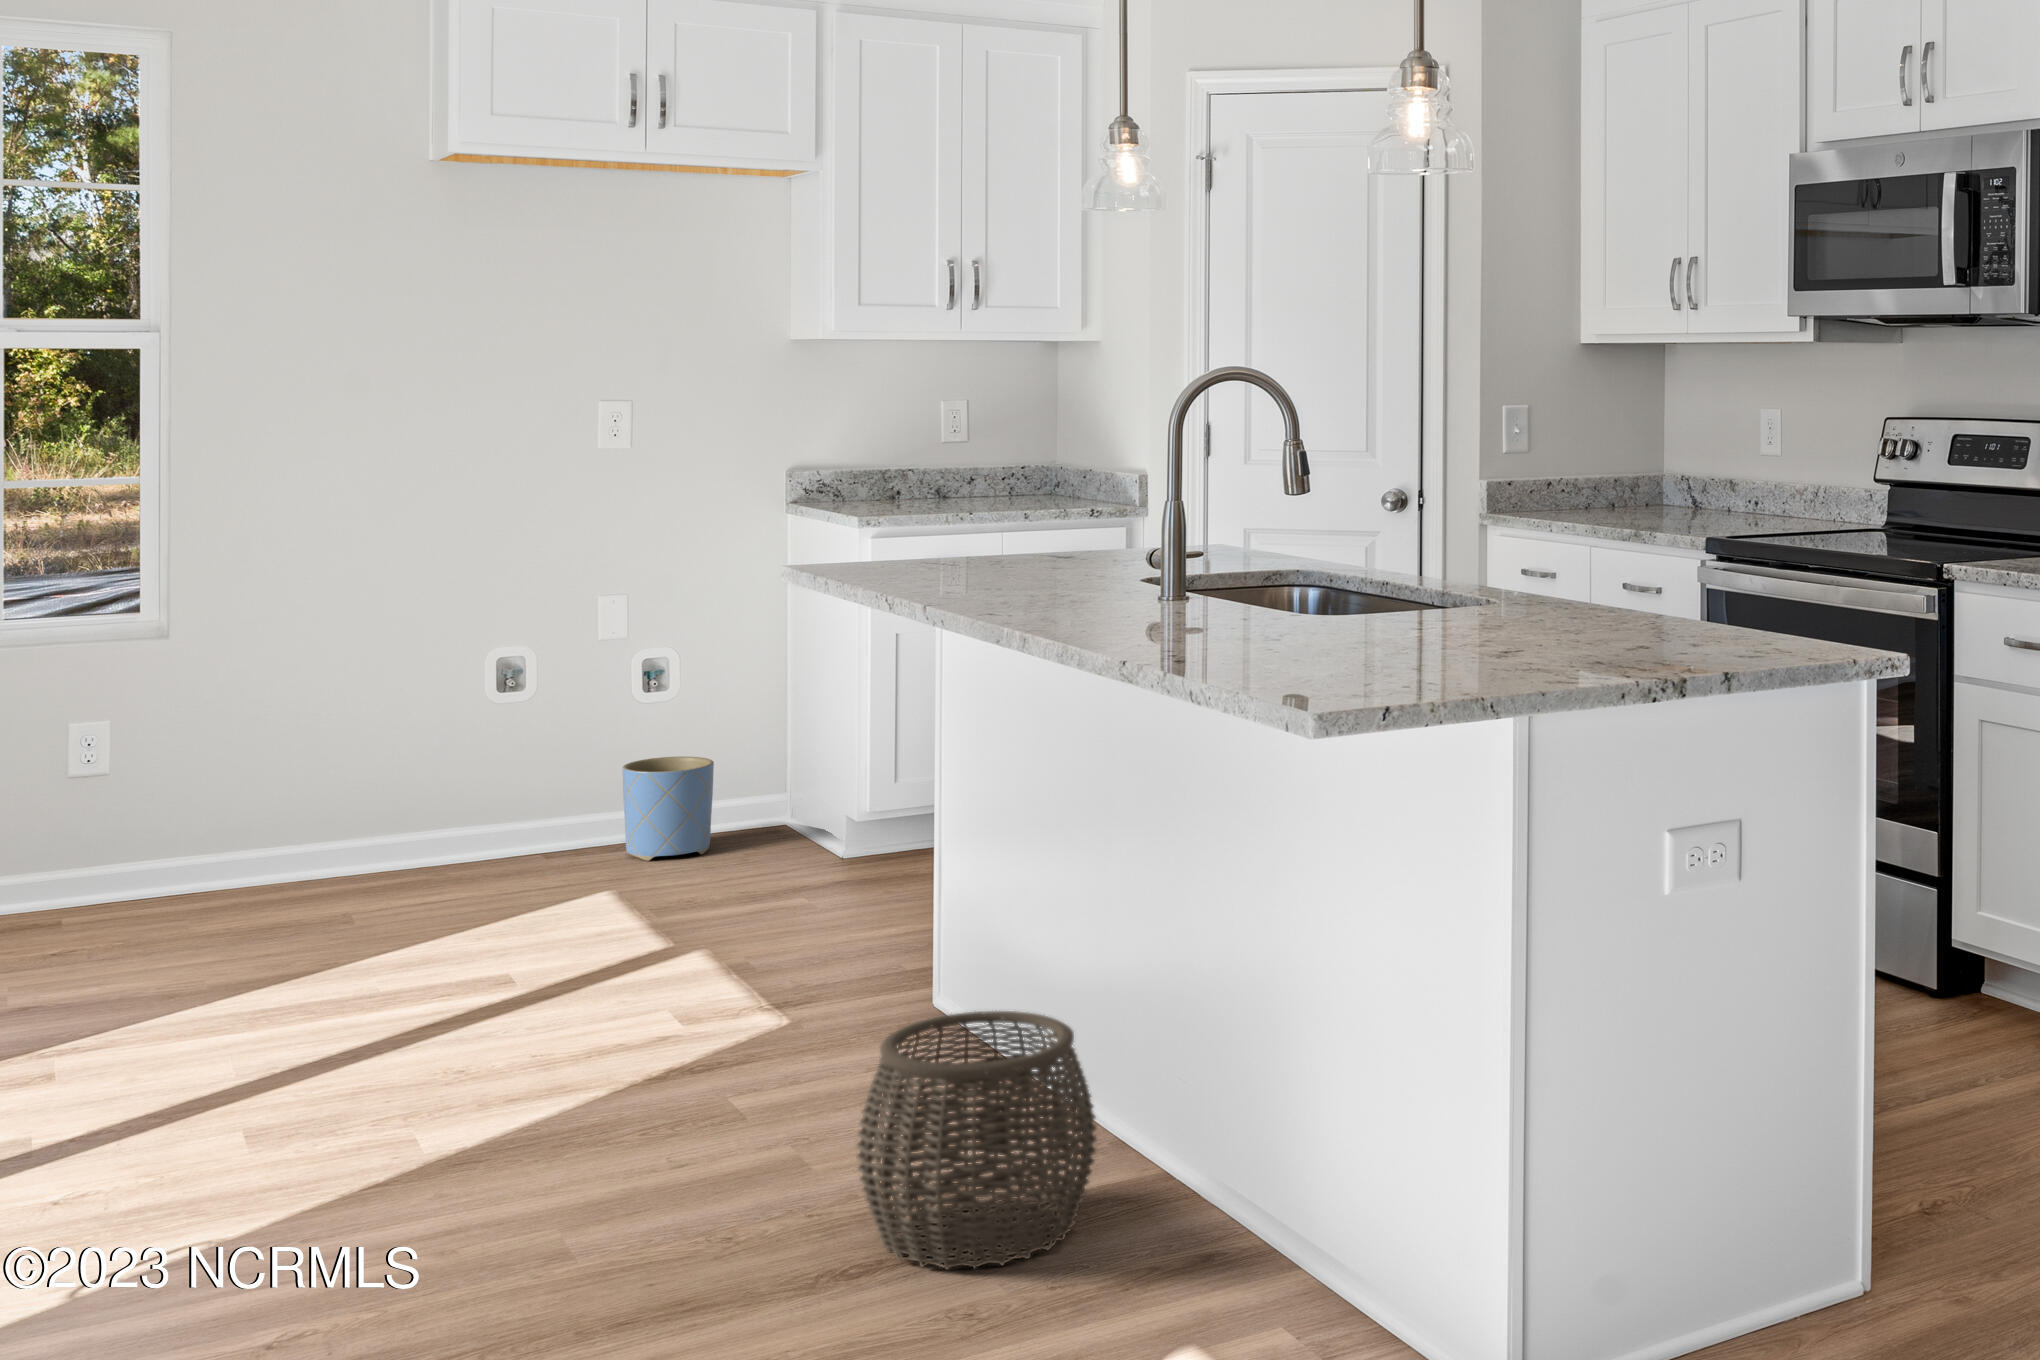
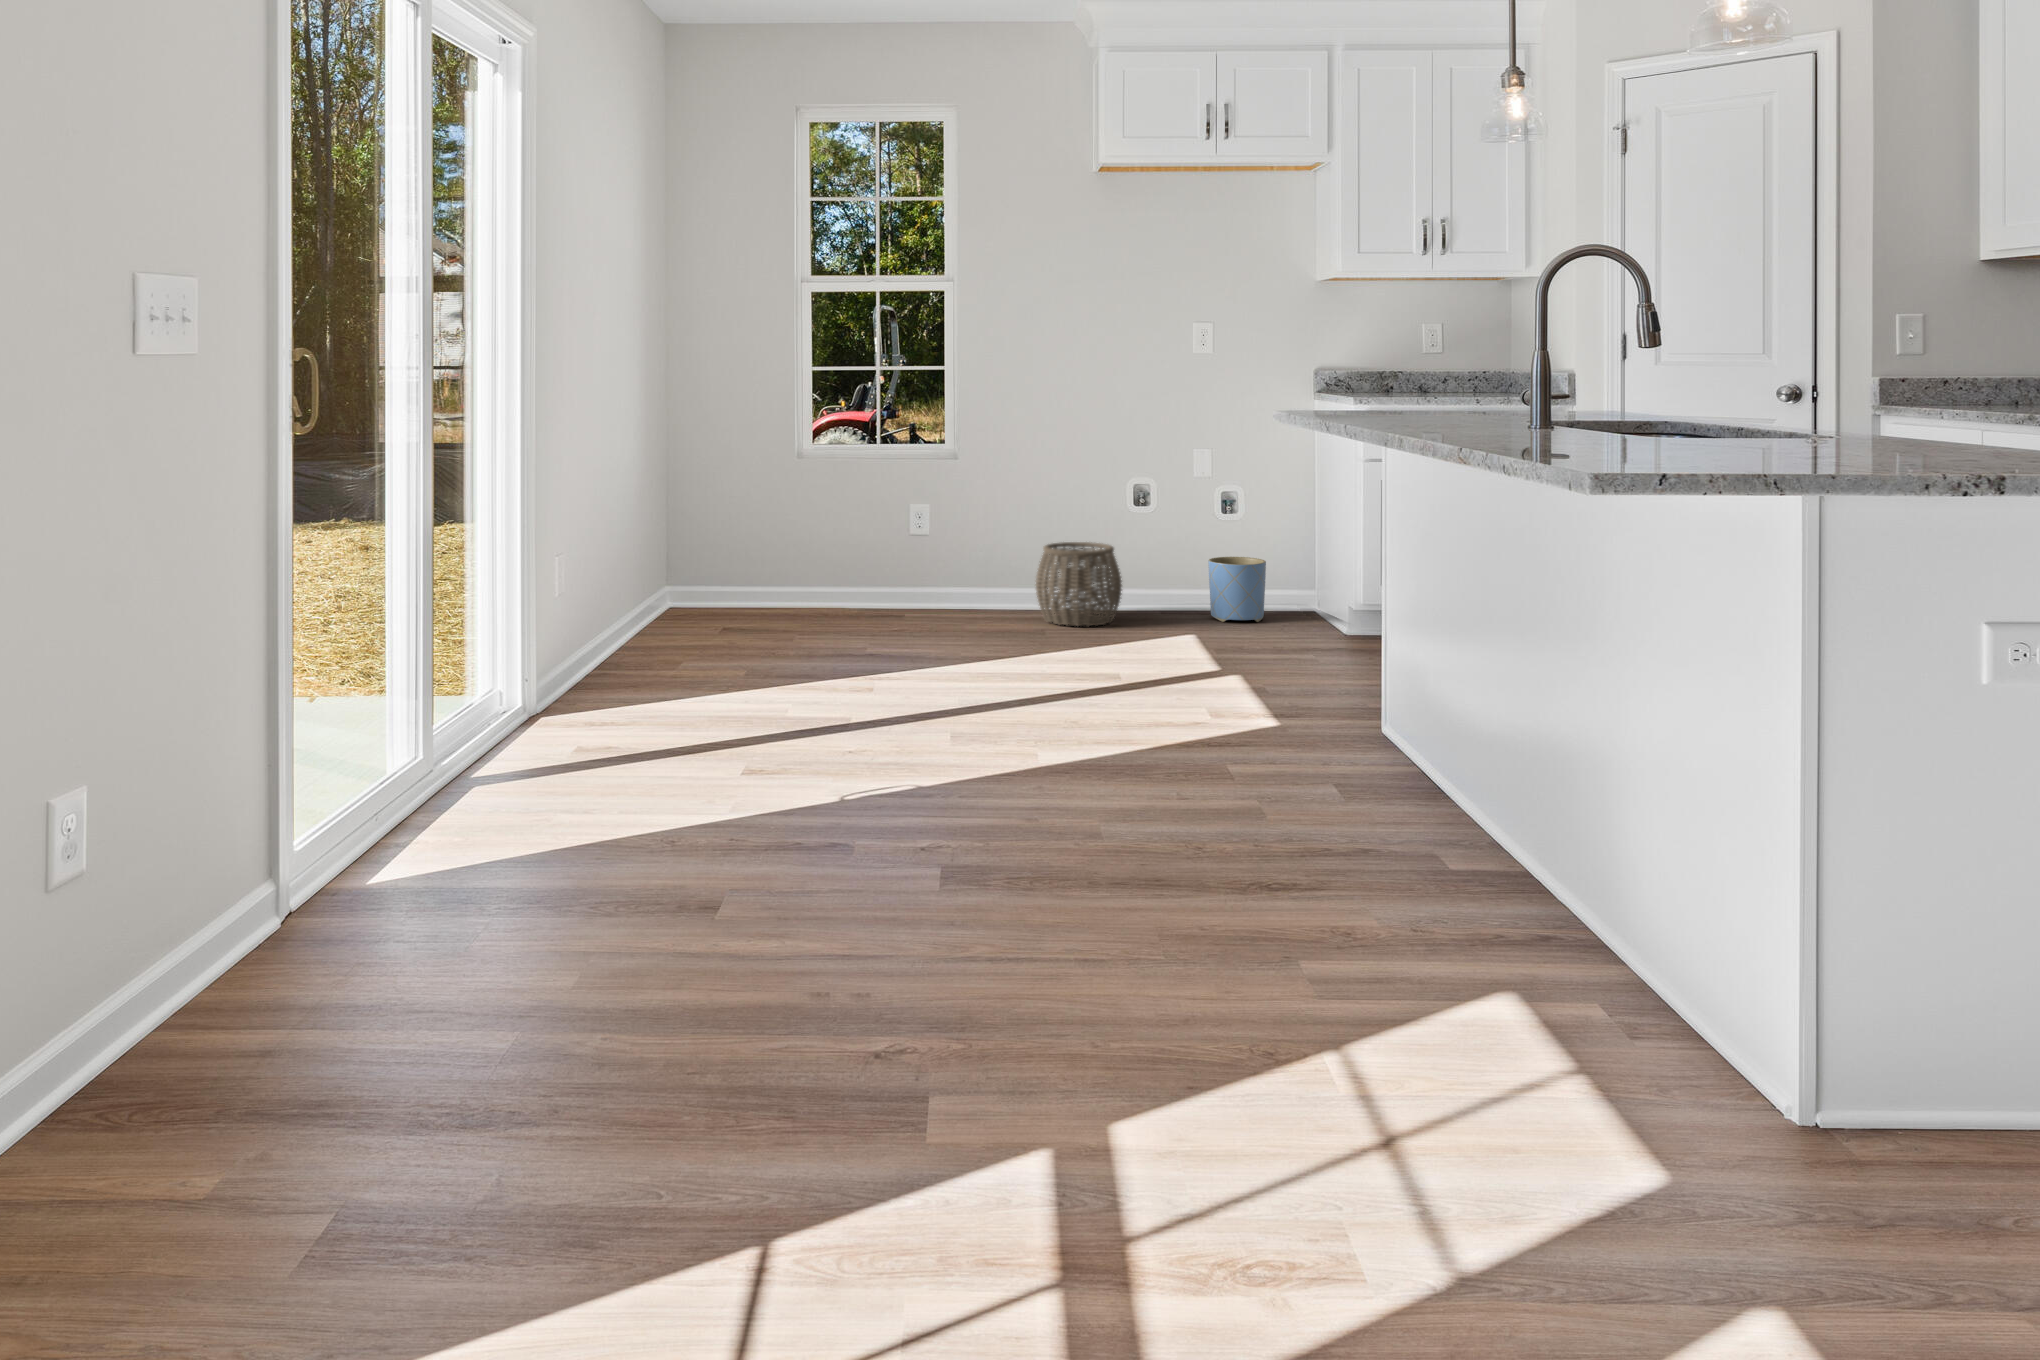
woven basket: present [856,1011,1097,1270] -> present [1036,542,1122,626]

